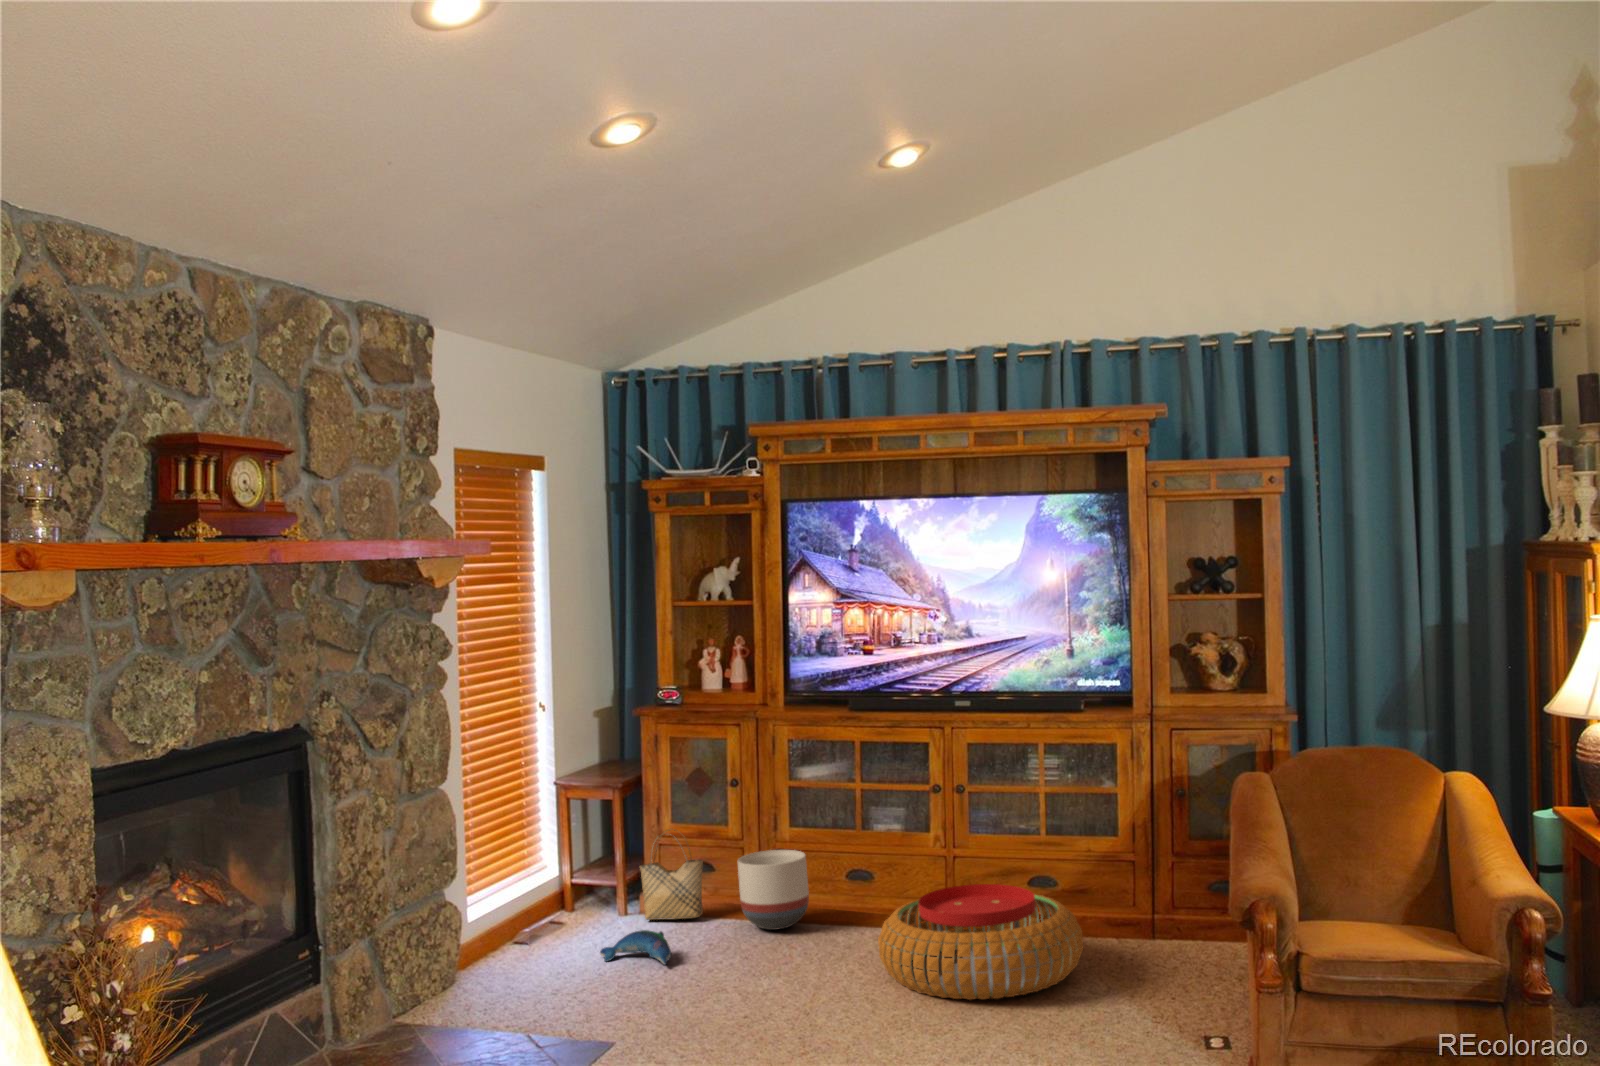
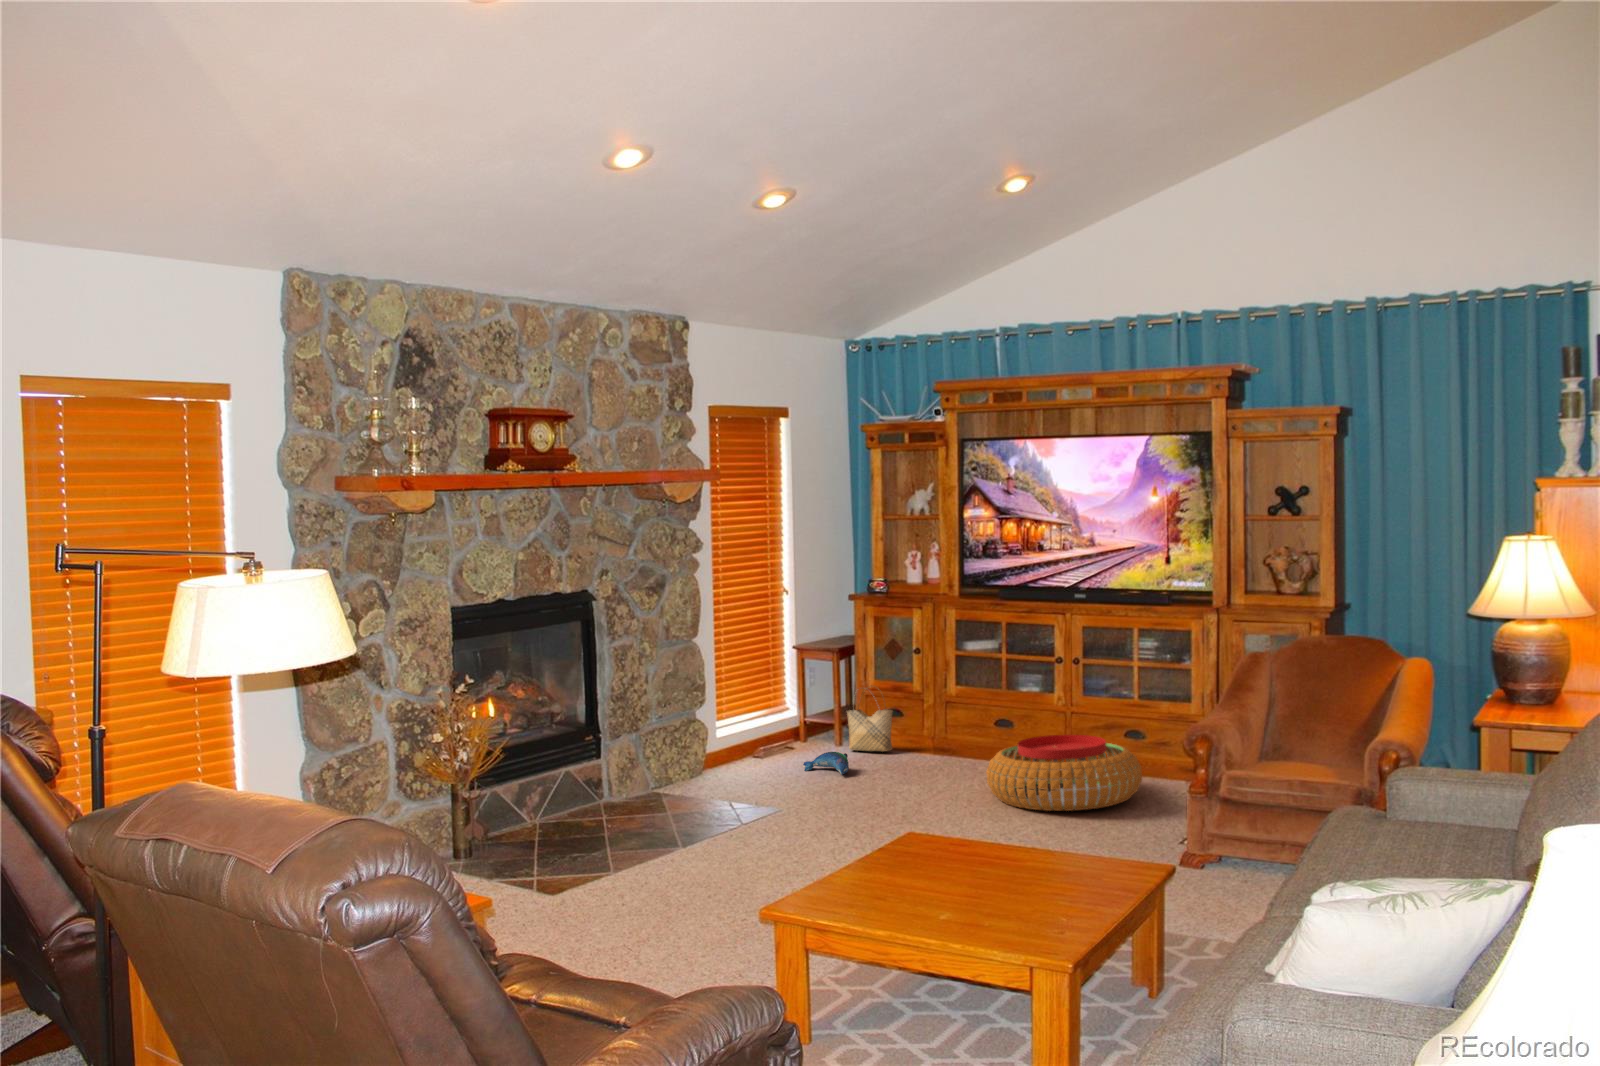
planter: present [738,850,809,930] -> none [911,705,965,762]

